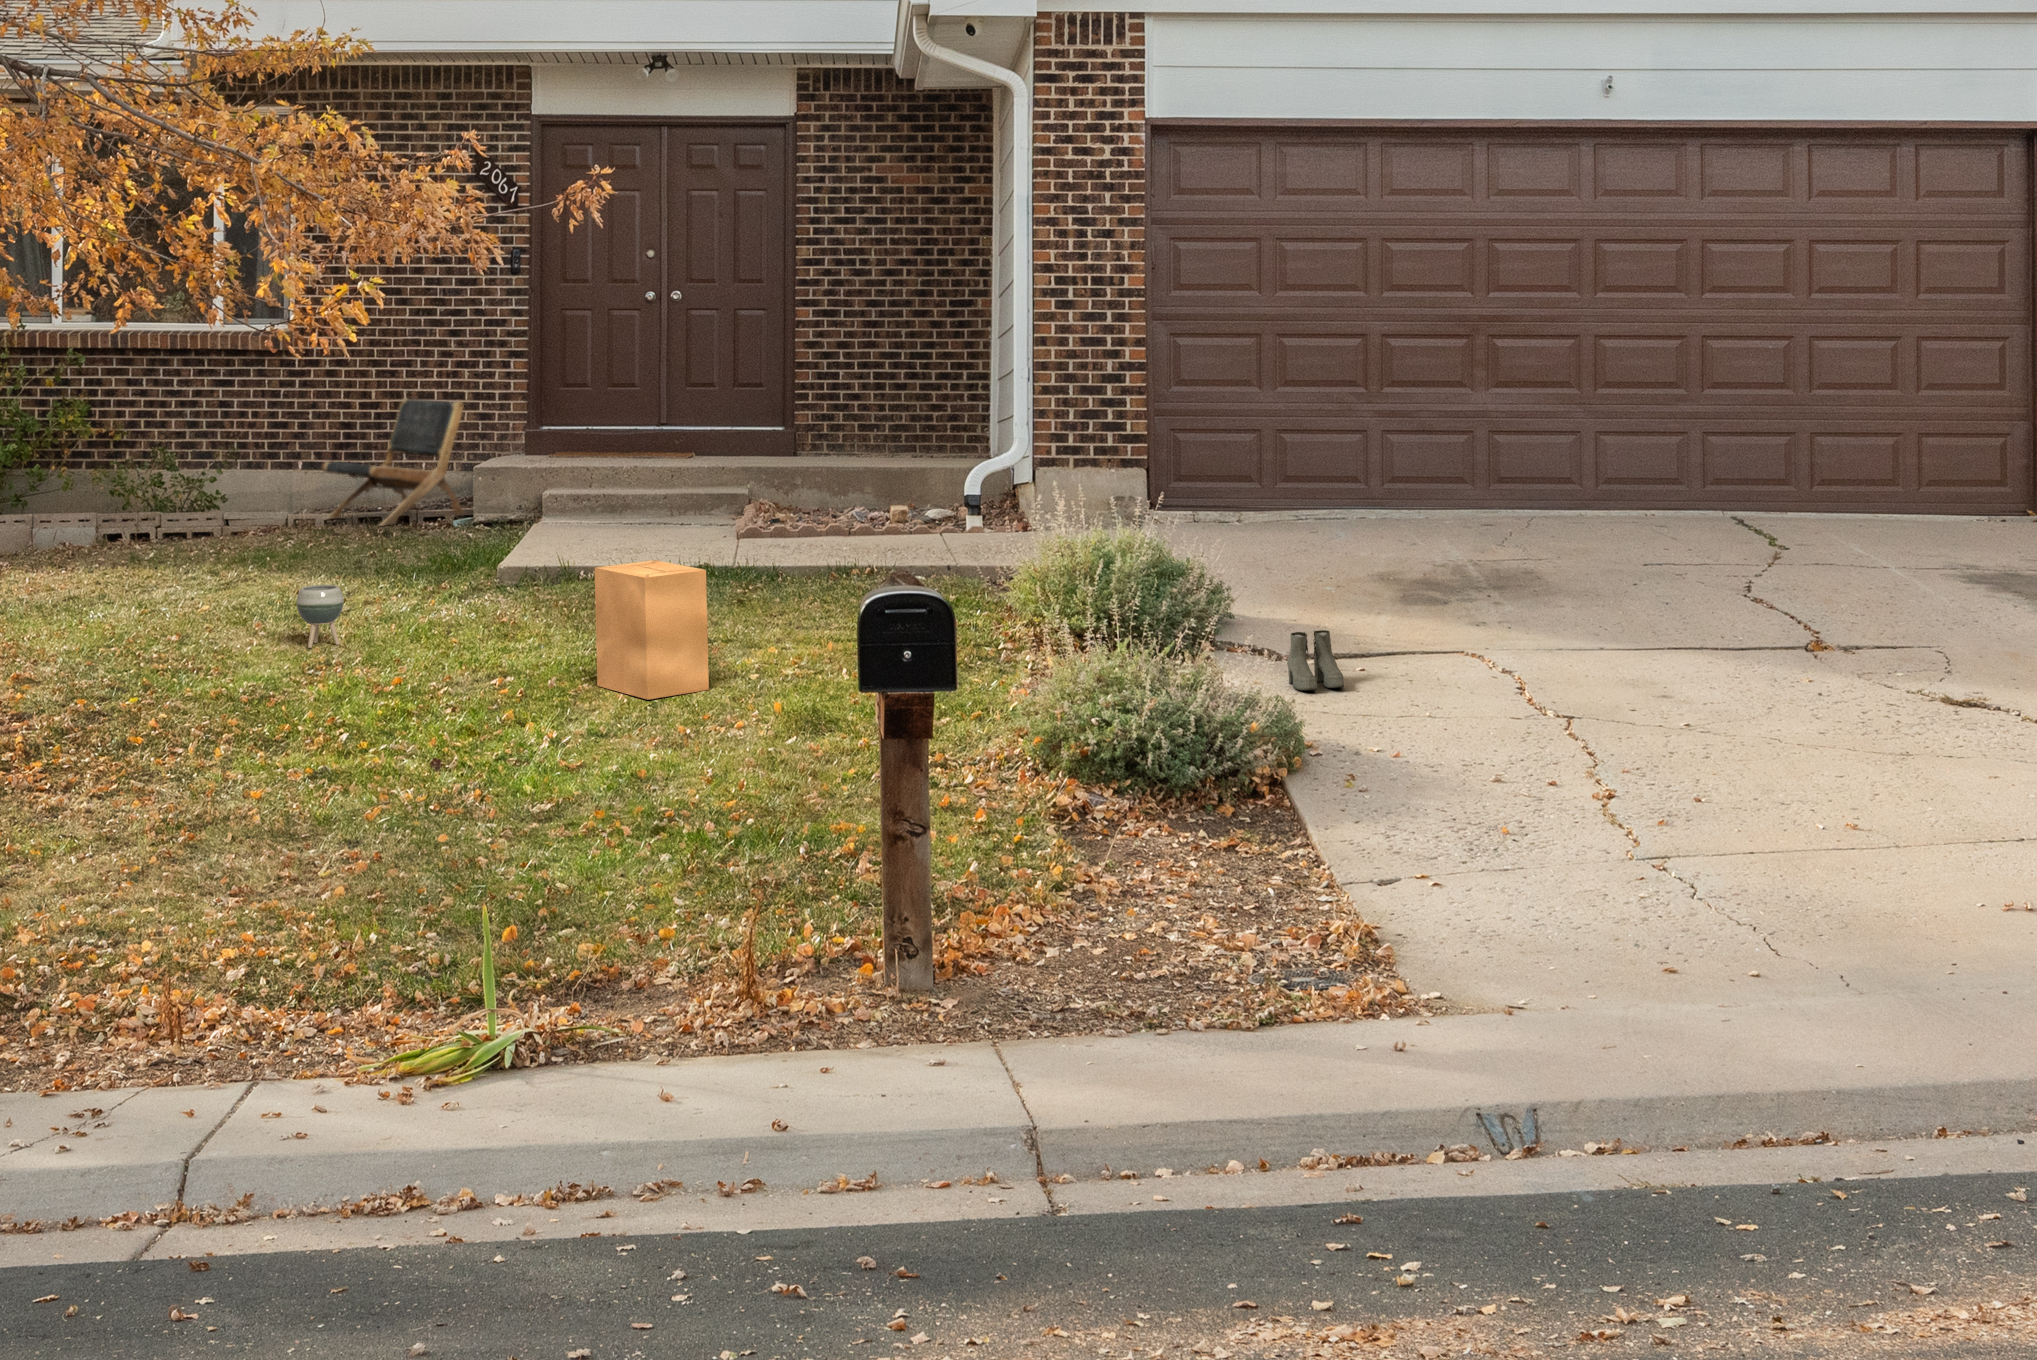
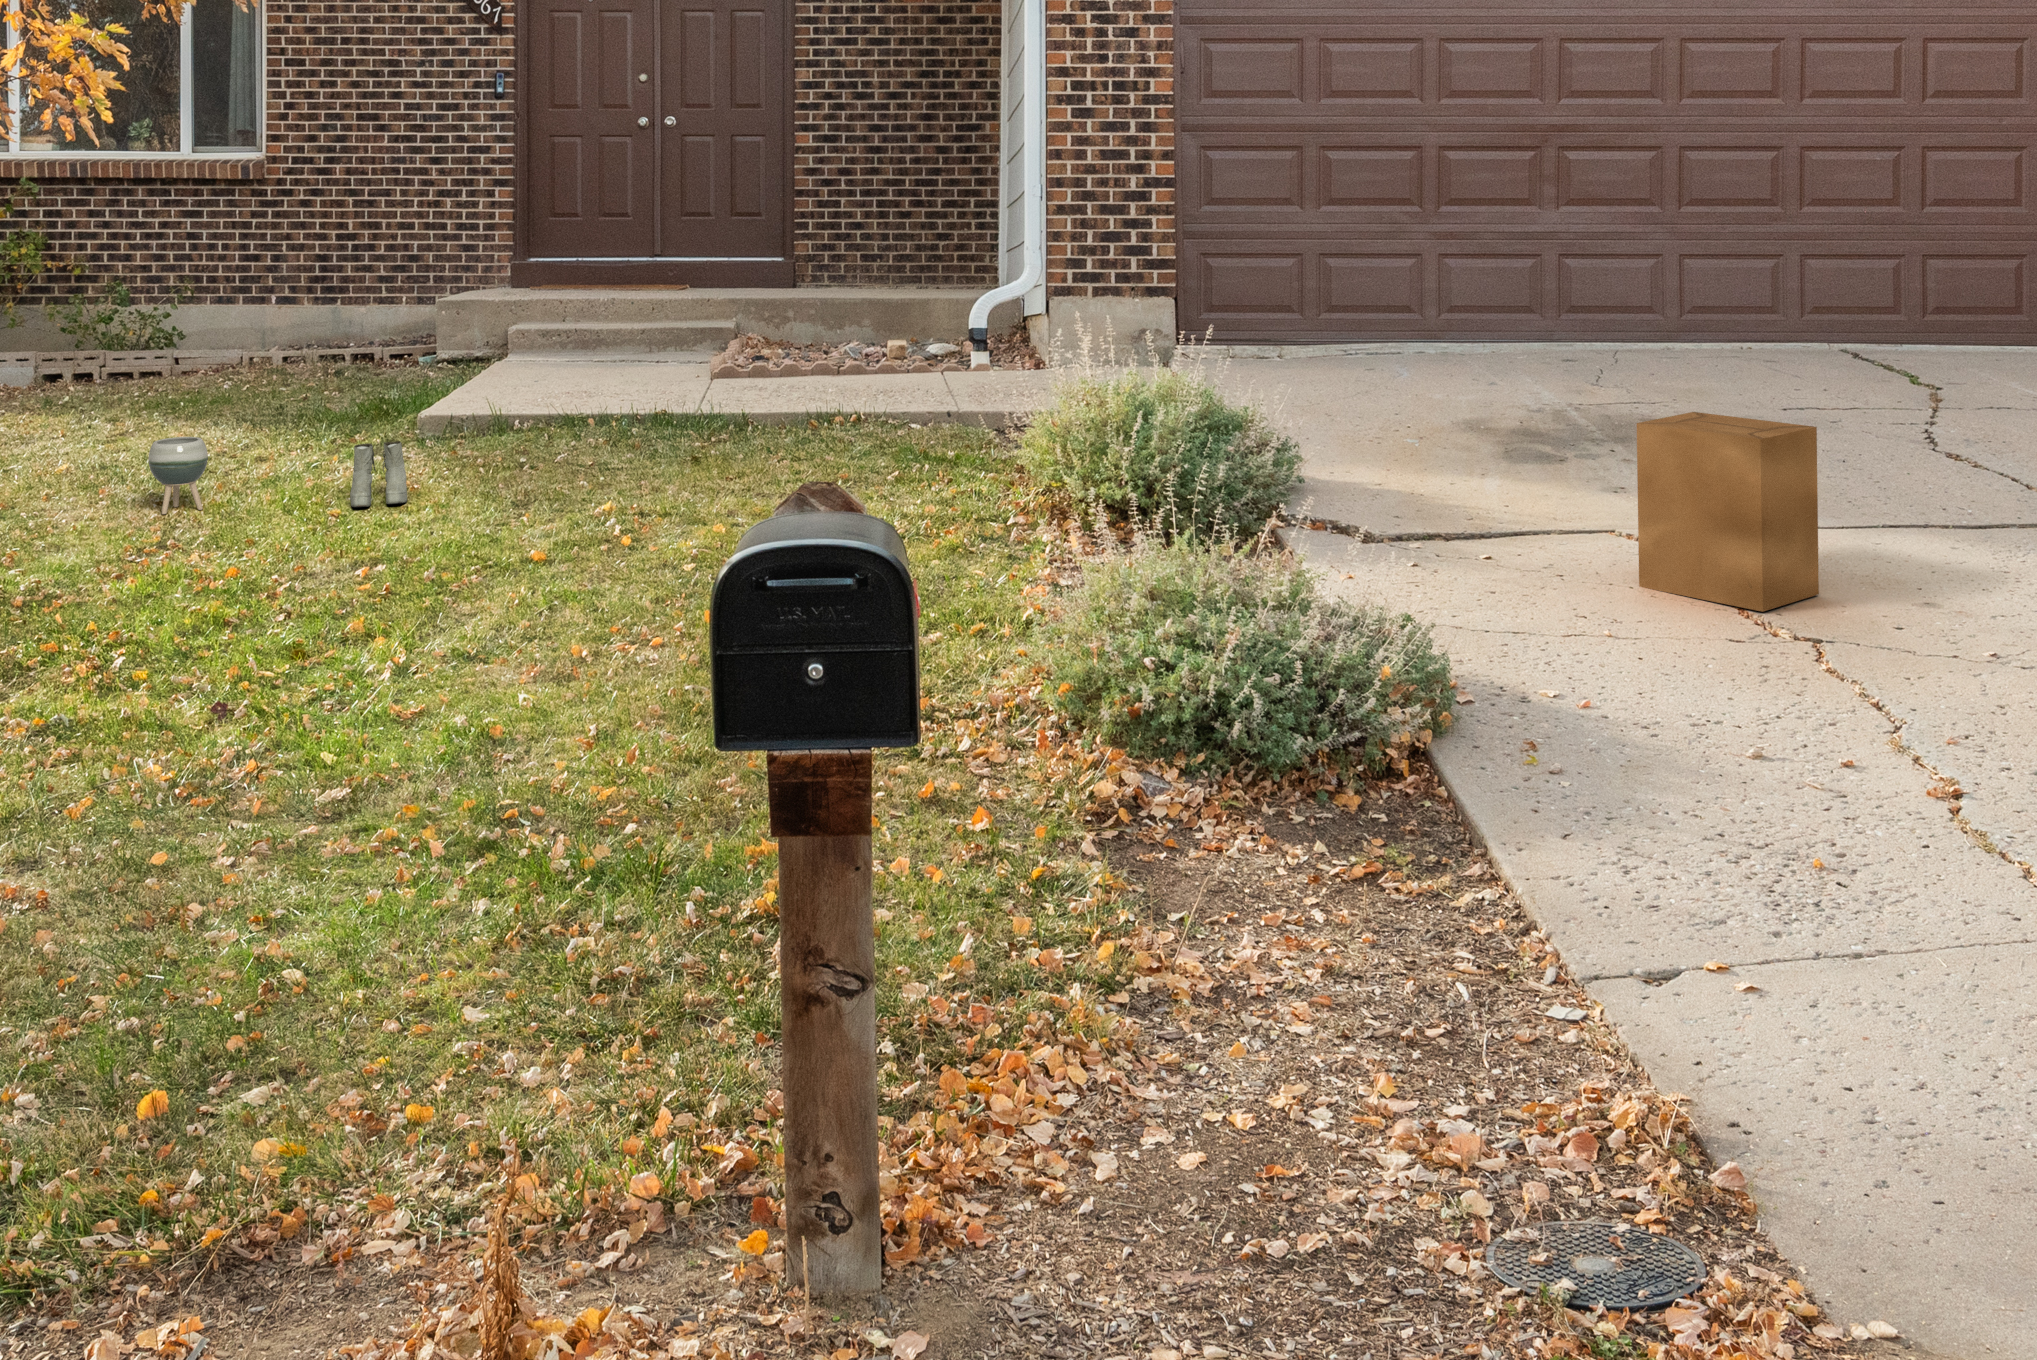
lounge chair: present [322,398,464,526] -> none [287,228,443,363]
cardboard box: present [595,560,709,700] -> present [1637,412,1819,612]
boots: present [1287,630,1344,691] -> present [350,441,407,507]

